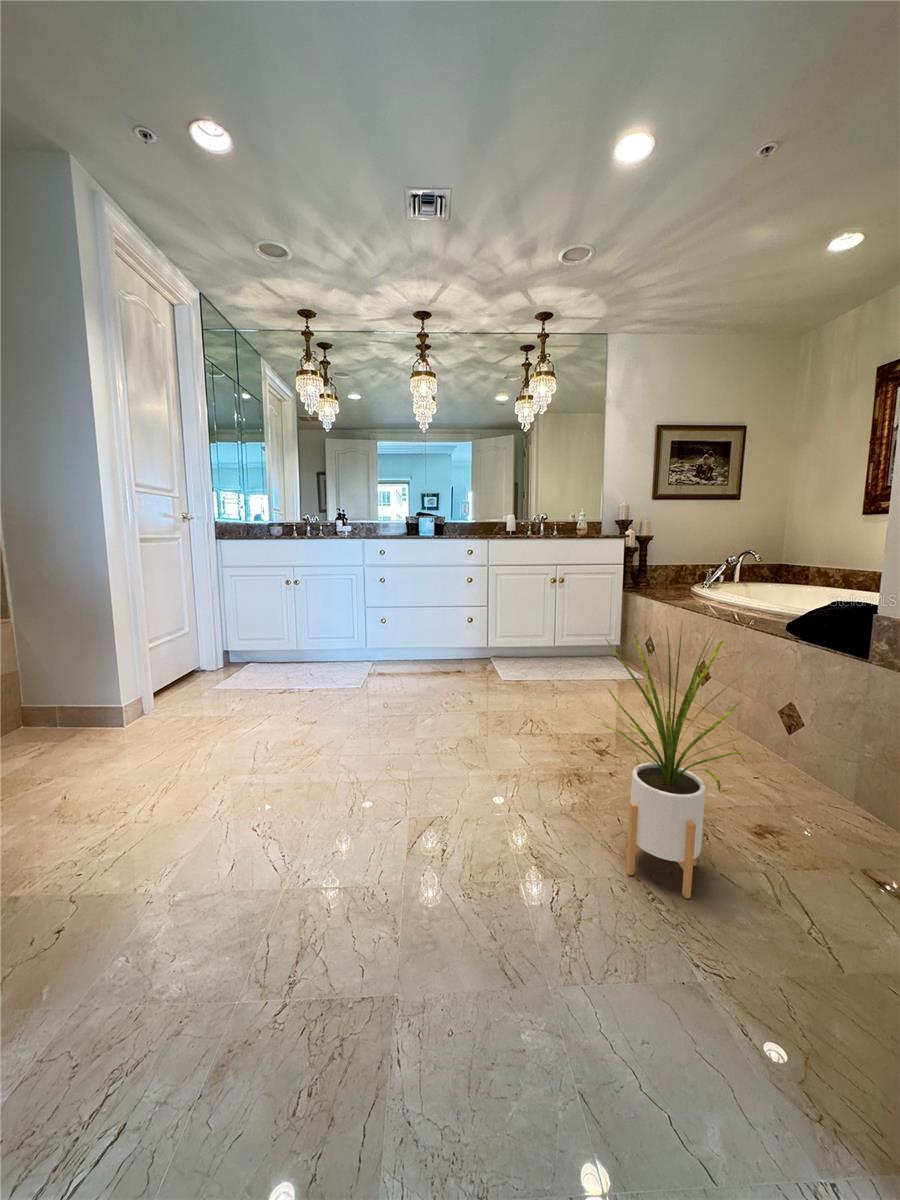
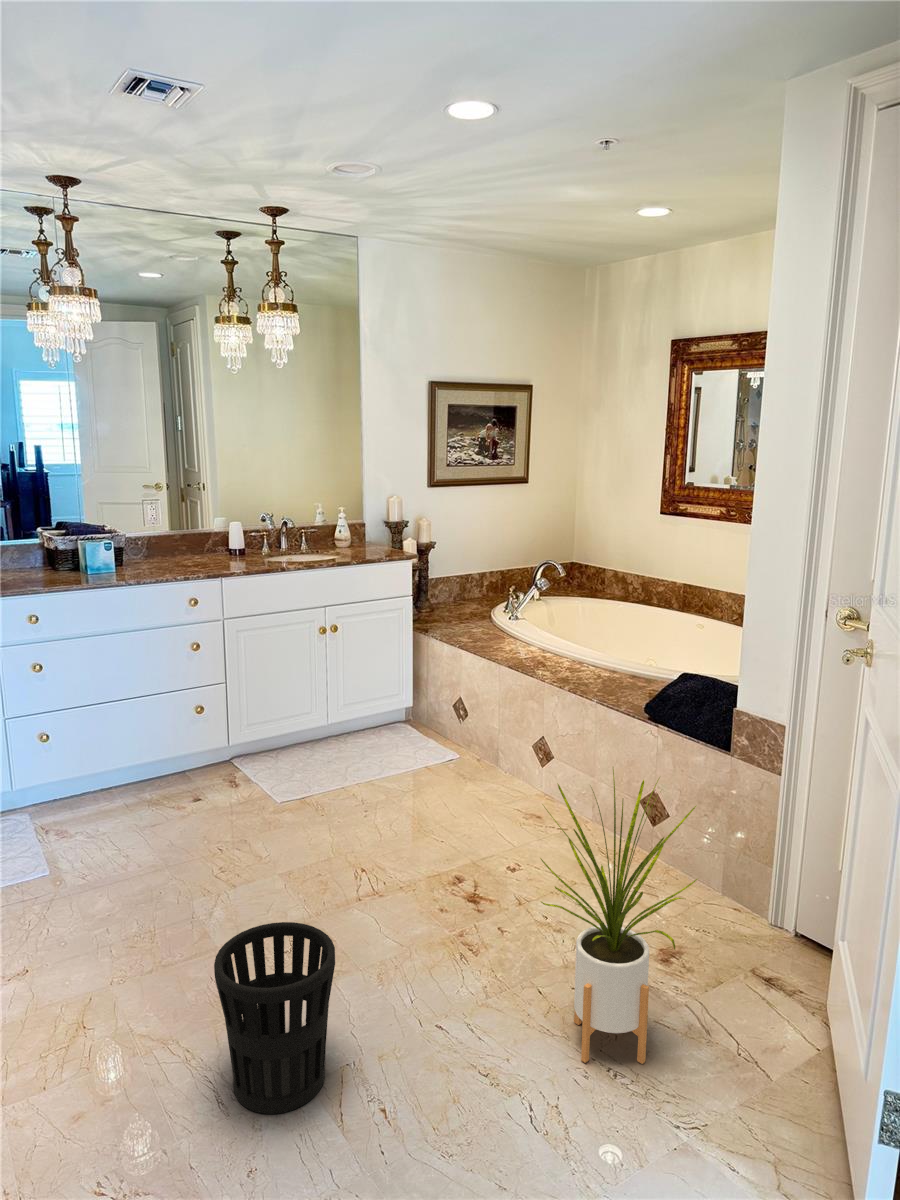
wastebasket: none [367,698,446,818] -> present [214,922,335,1114]

